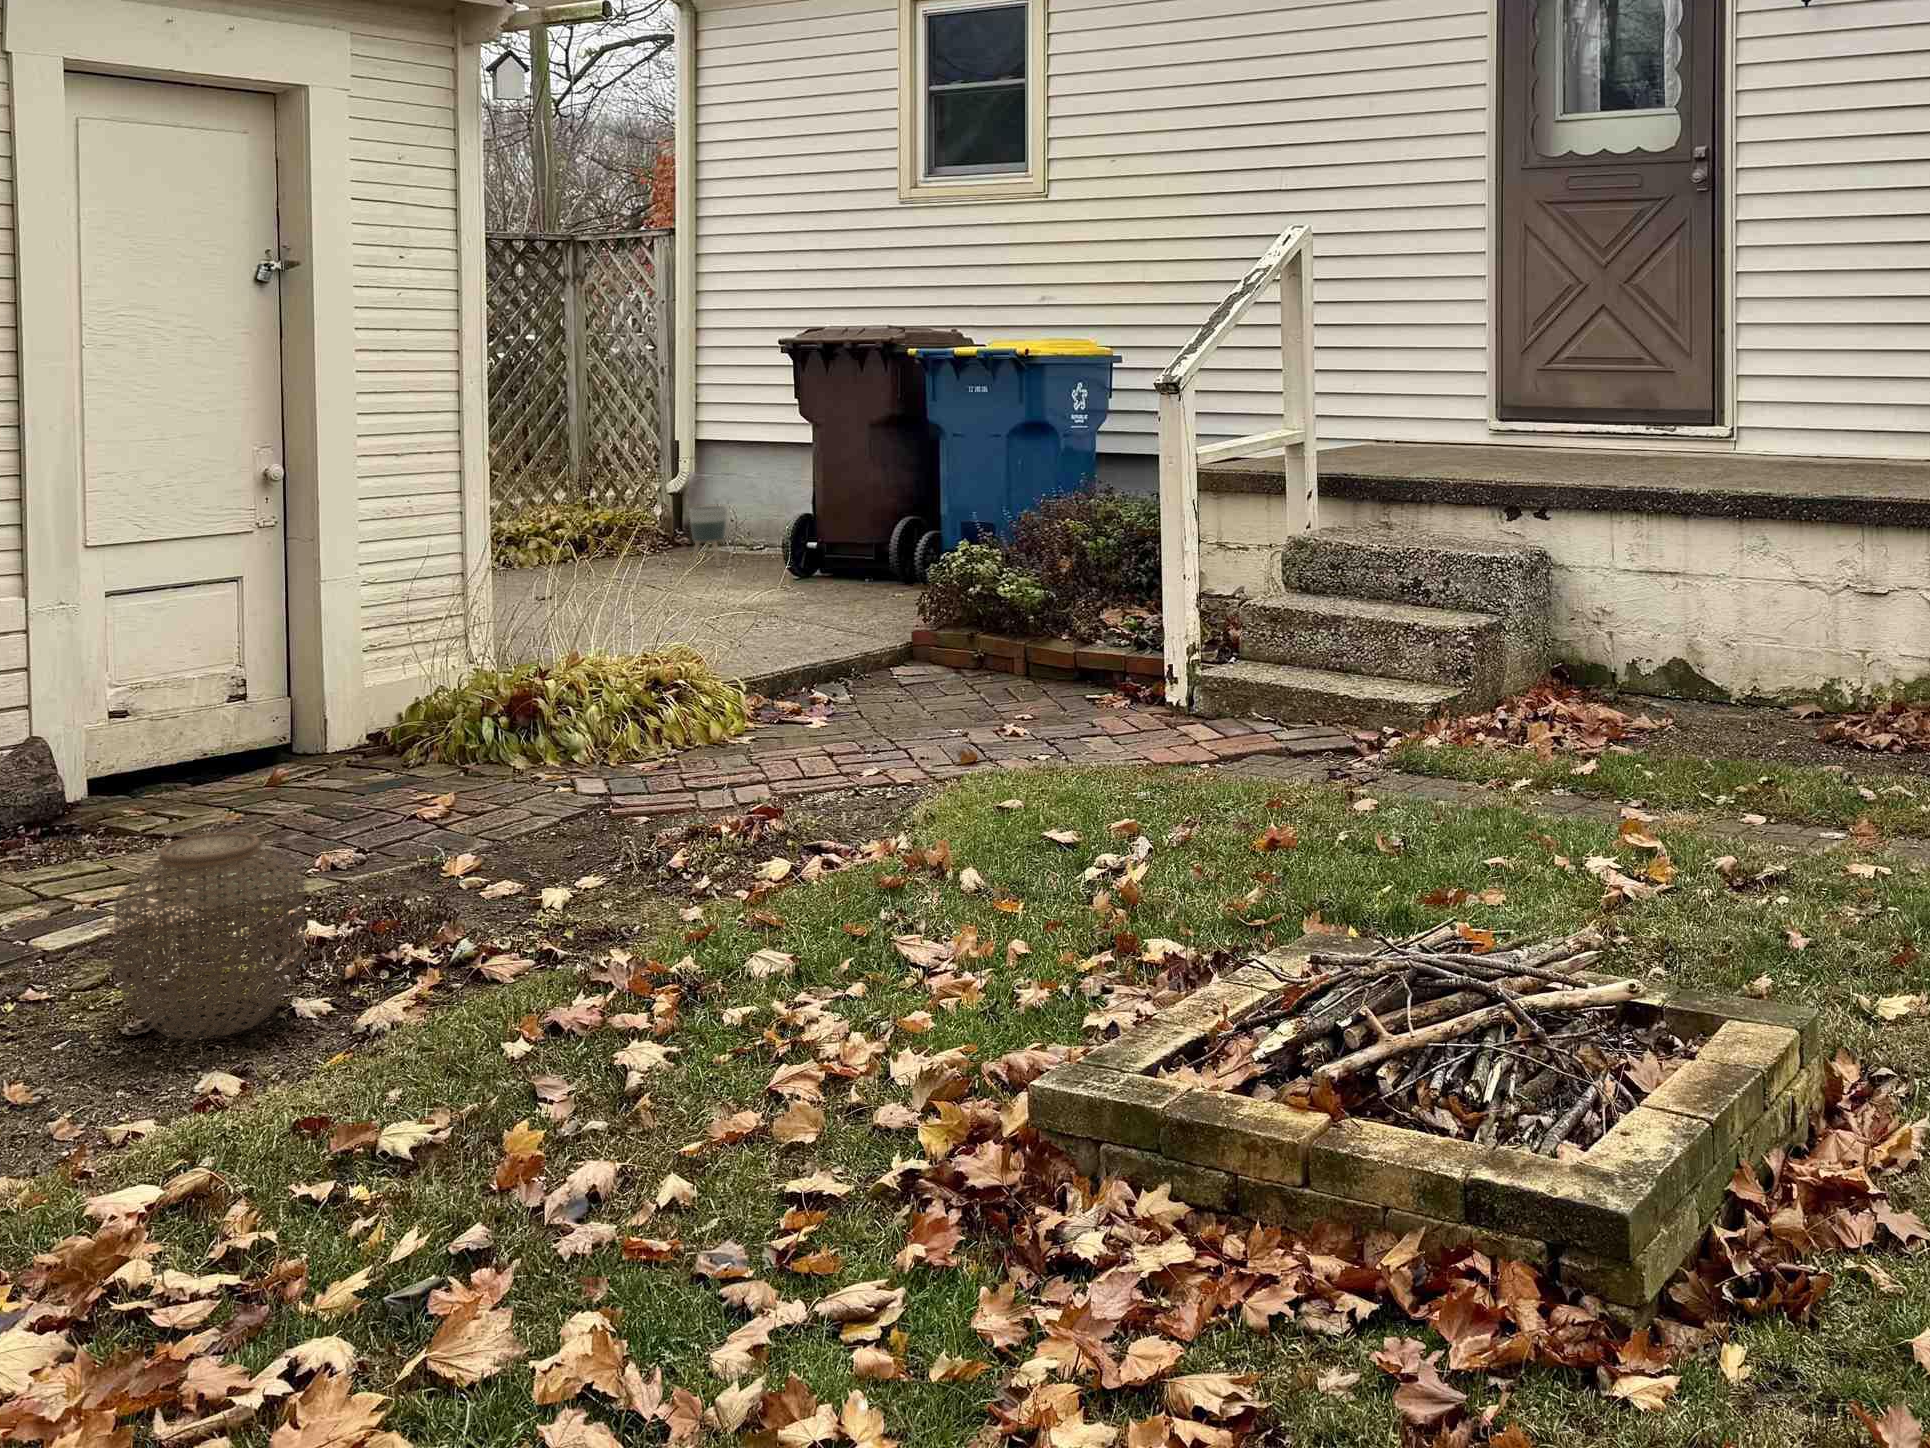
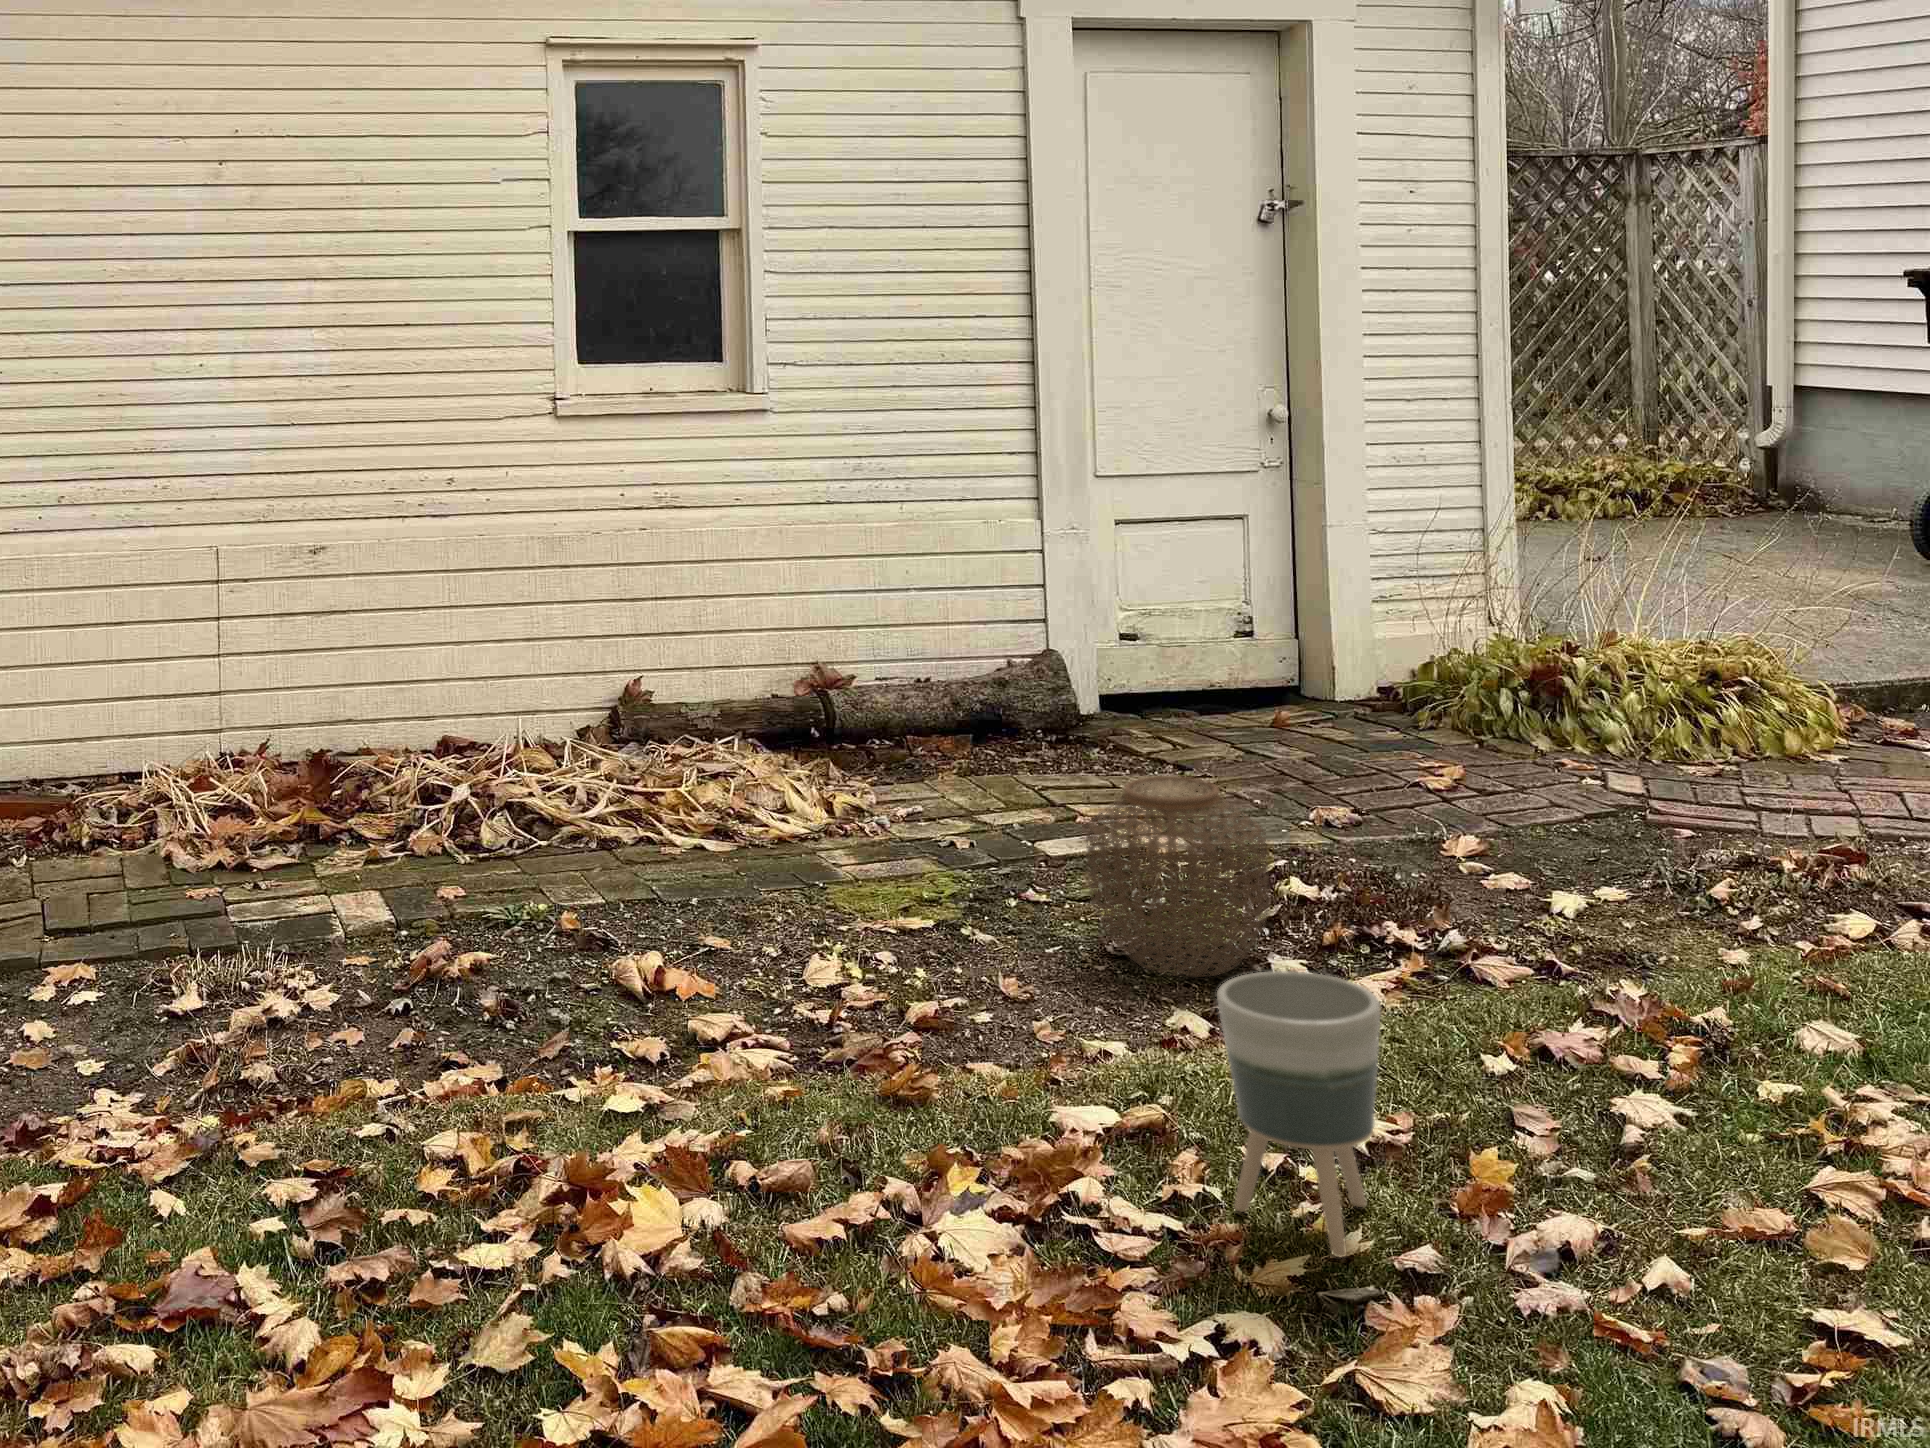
planter: present [689,506,727,567] -> present [1217,971,1380,1257]

